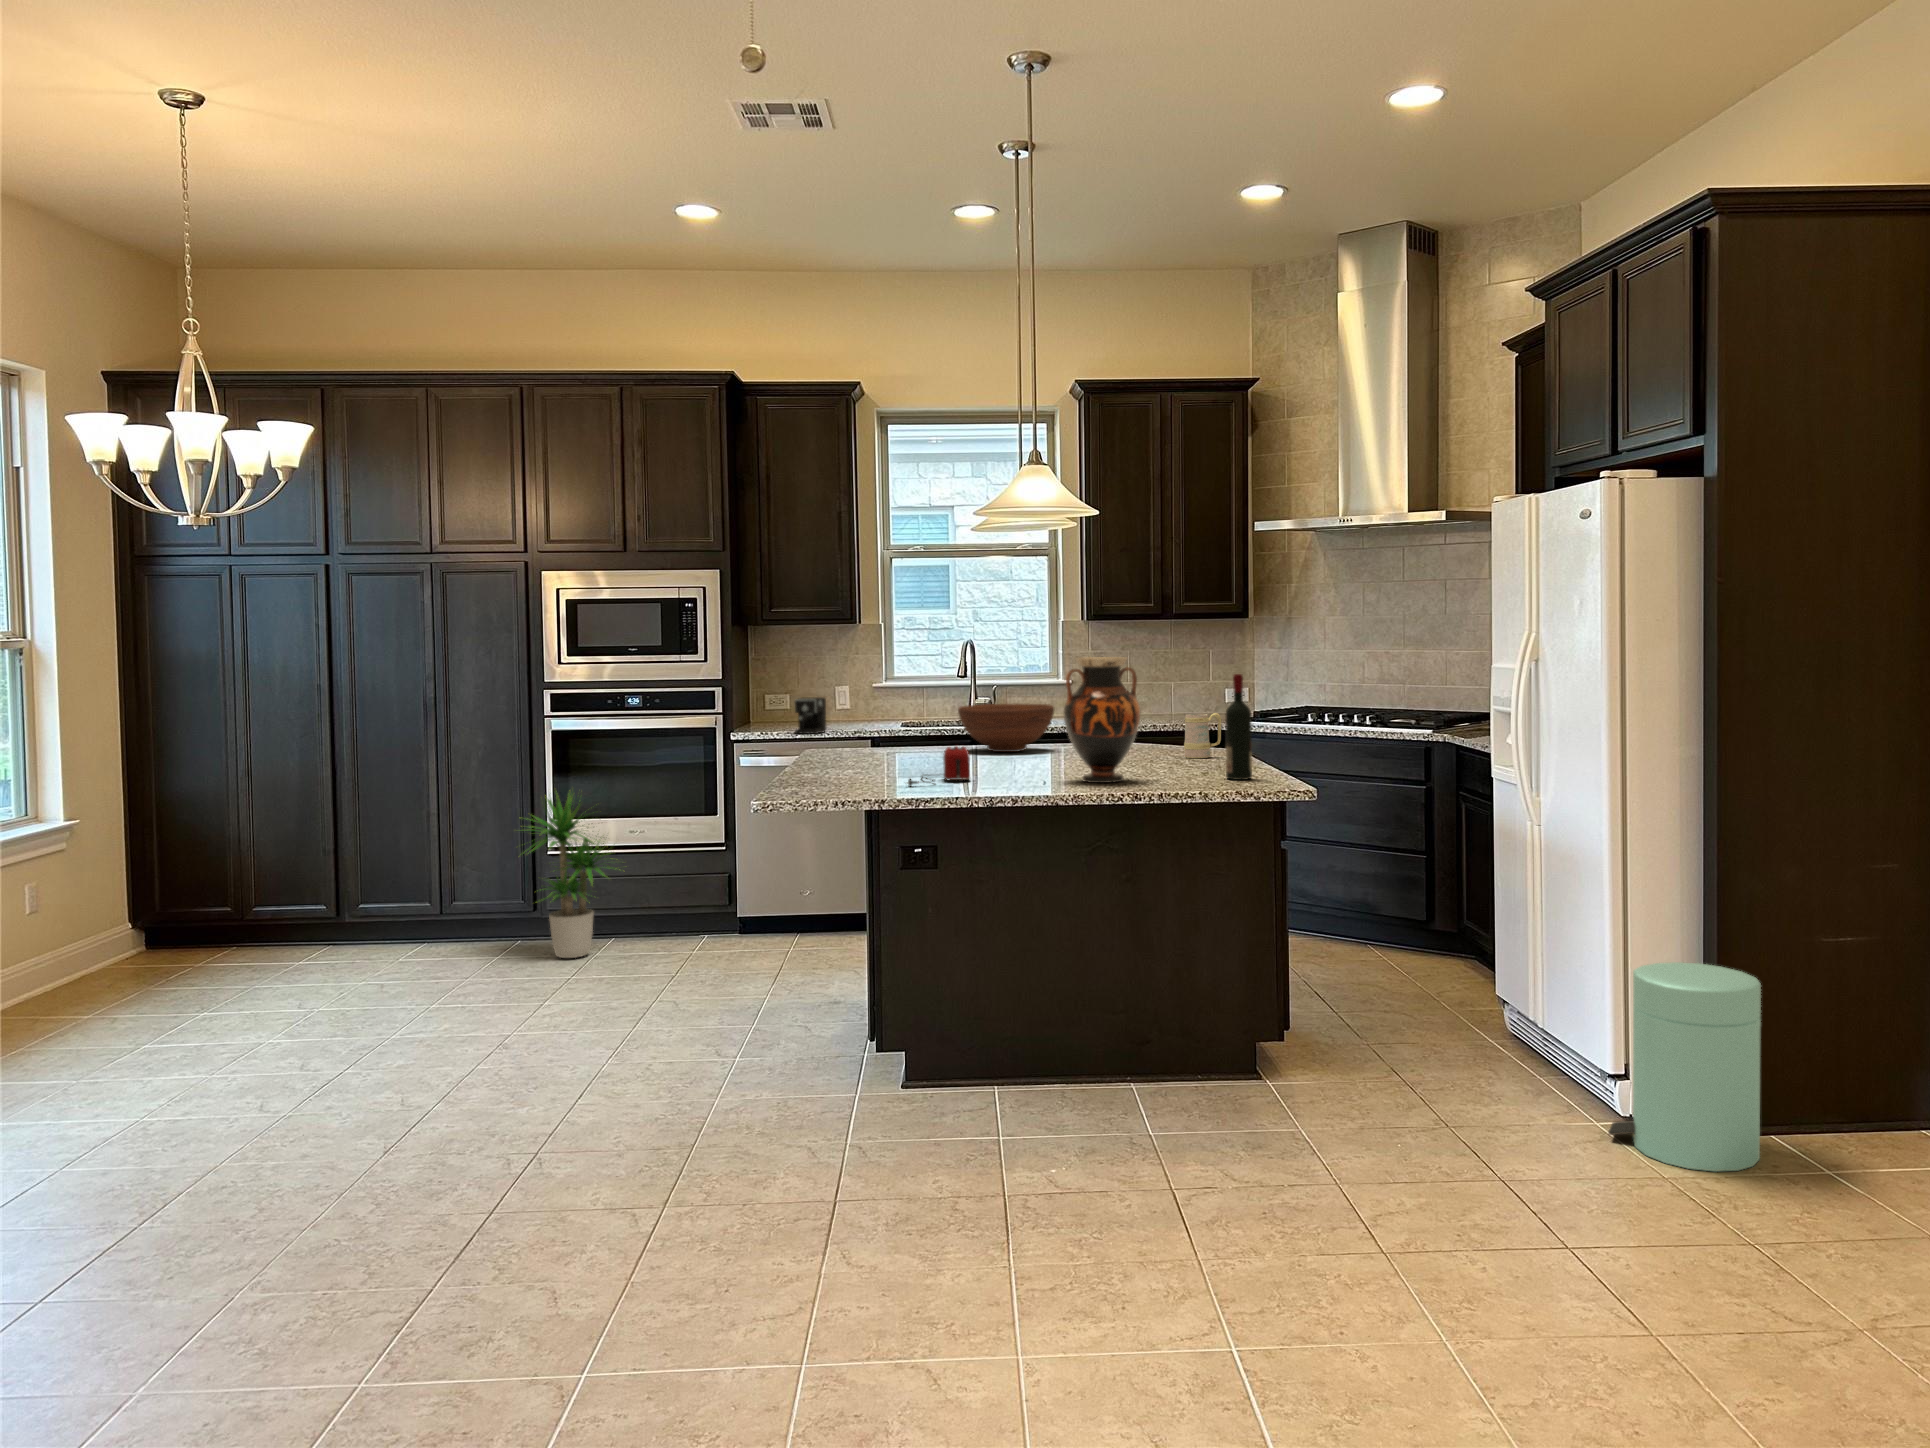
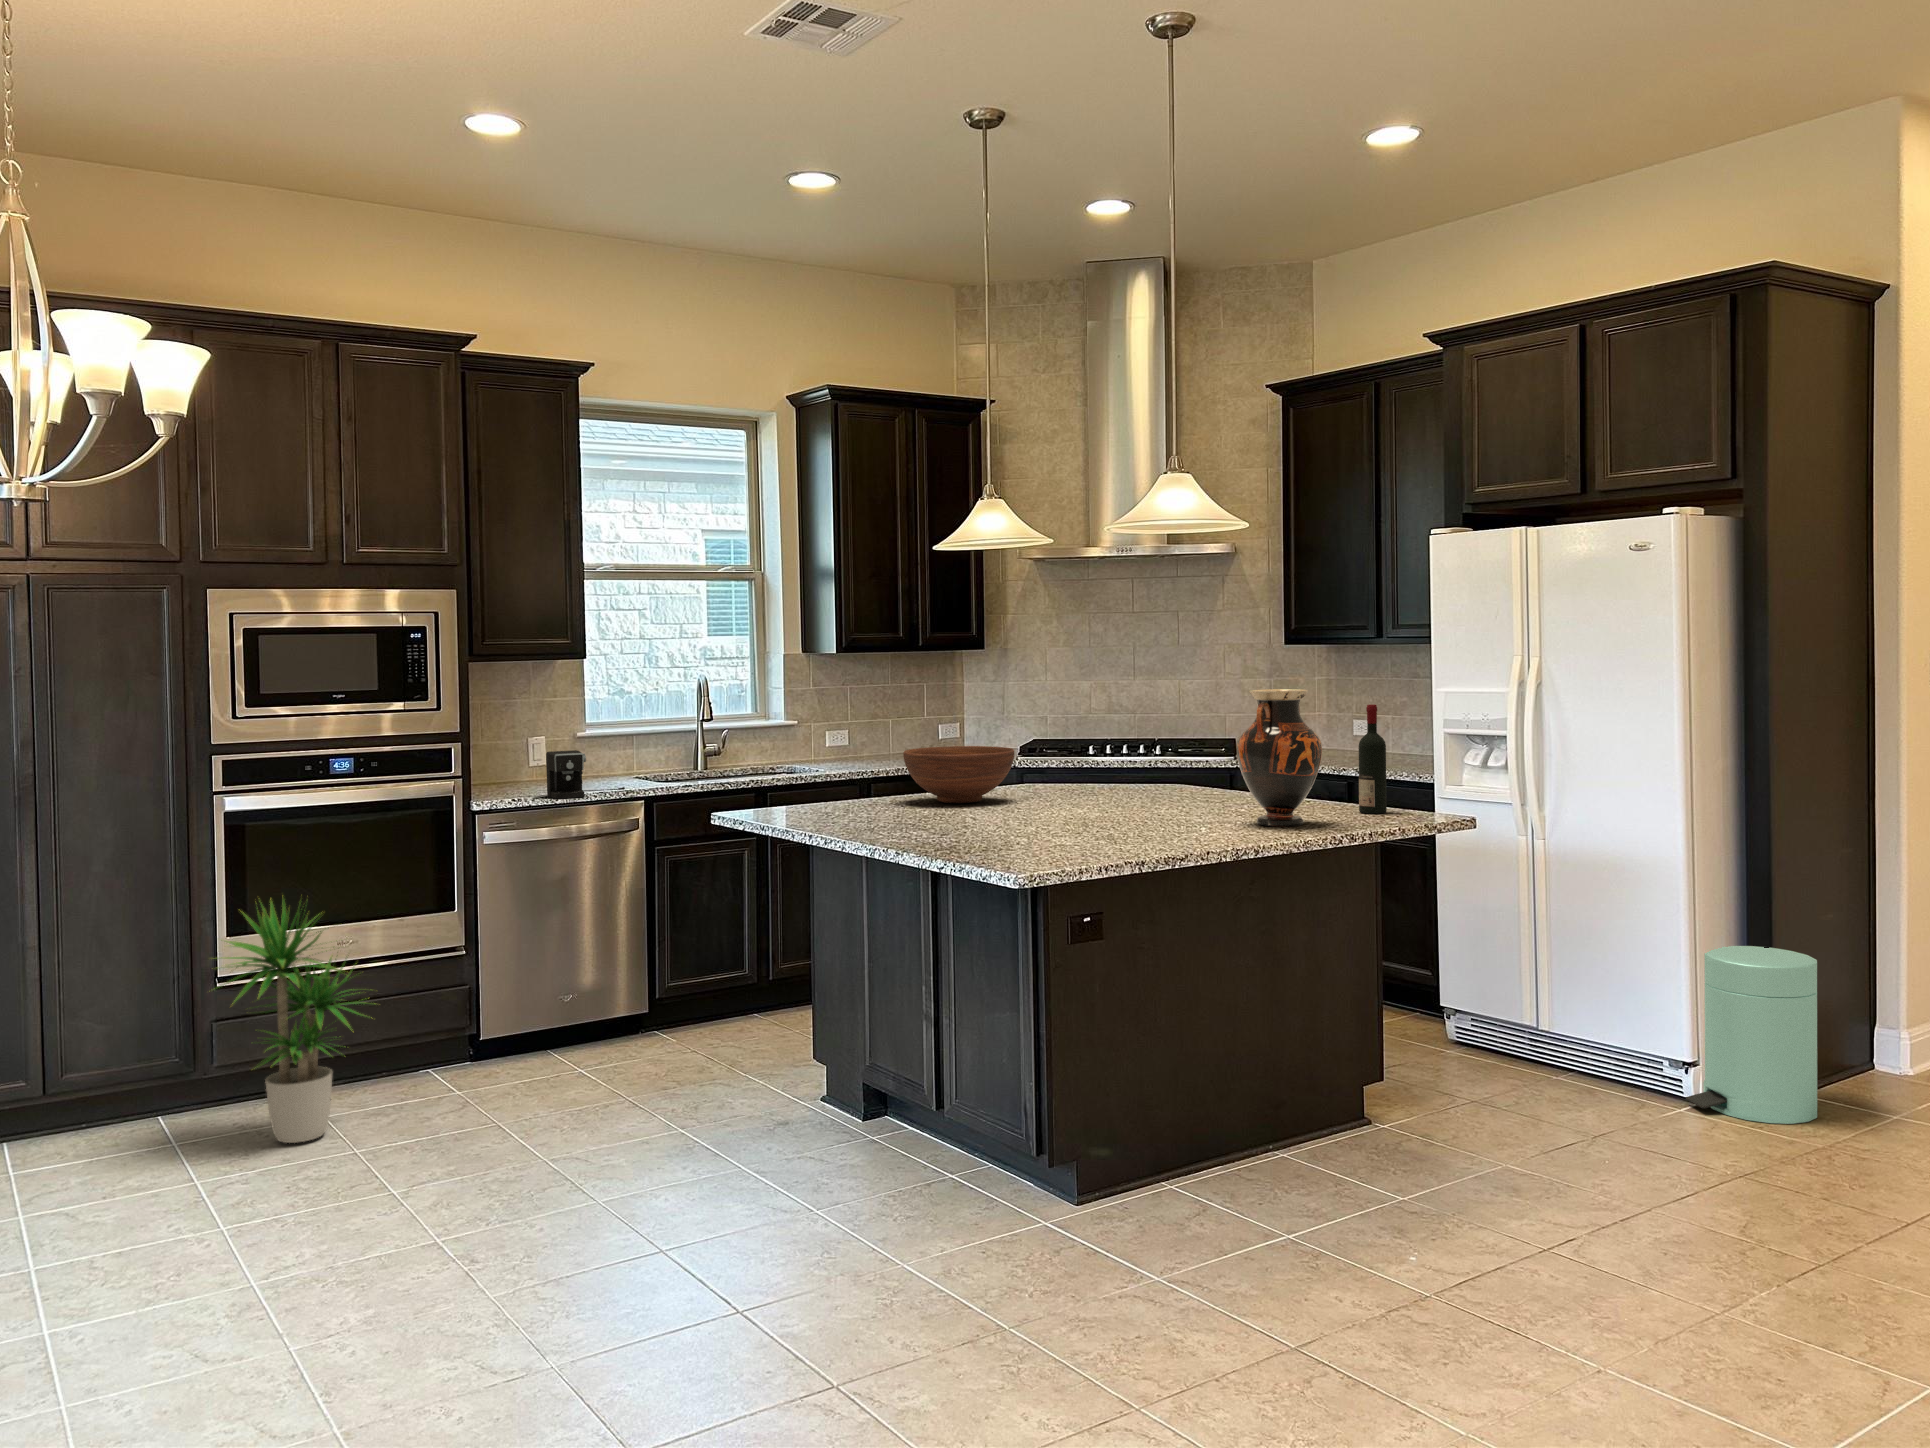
mug: present [1184,713,1221,758] -> none [1171,747,1205,797]
toaster: present [907,746,970,786] -> none [1088,795,1168,846]

